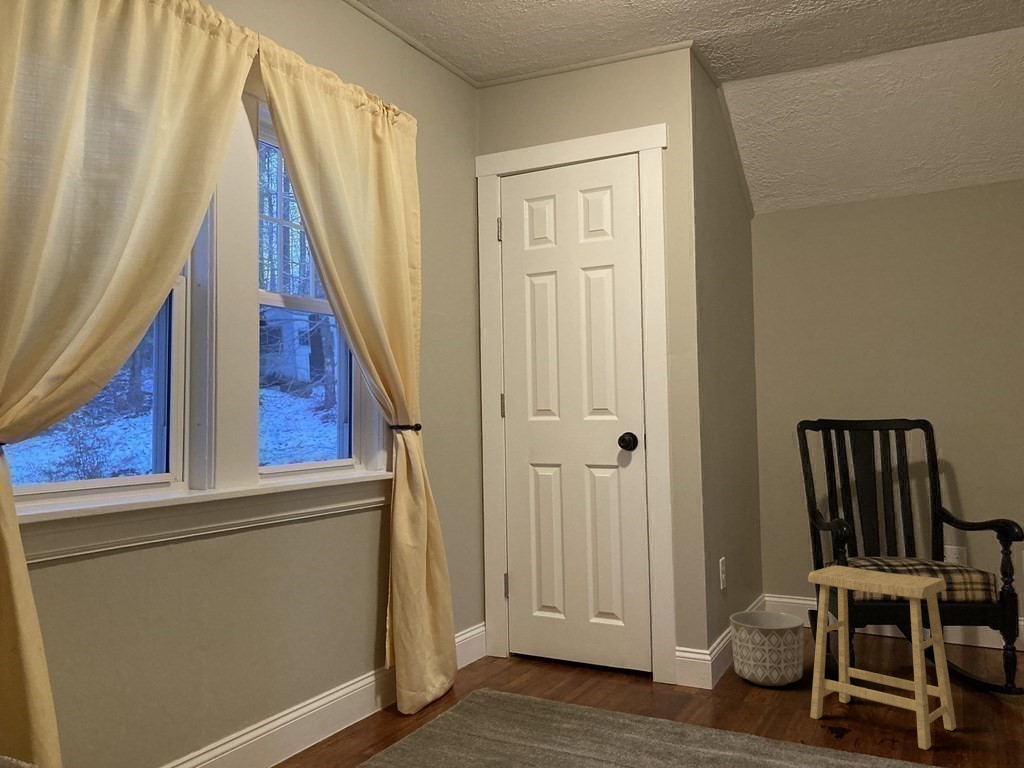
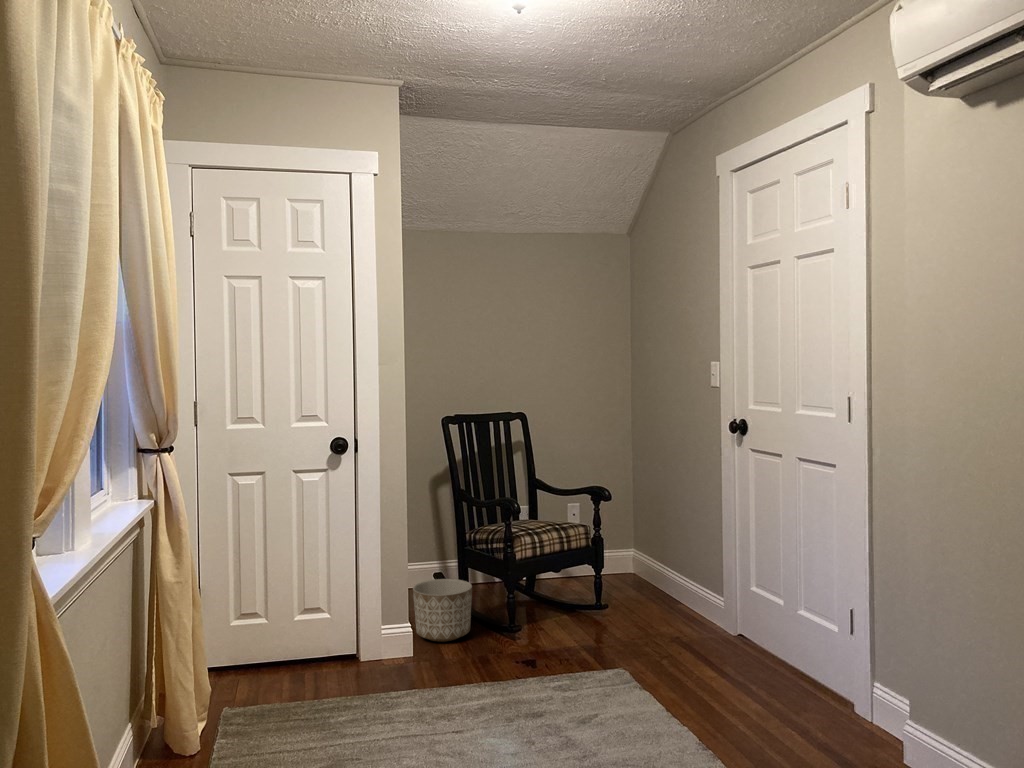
footstool: present [808,566,956,750] -> none [501,535,590,658]

